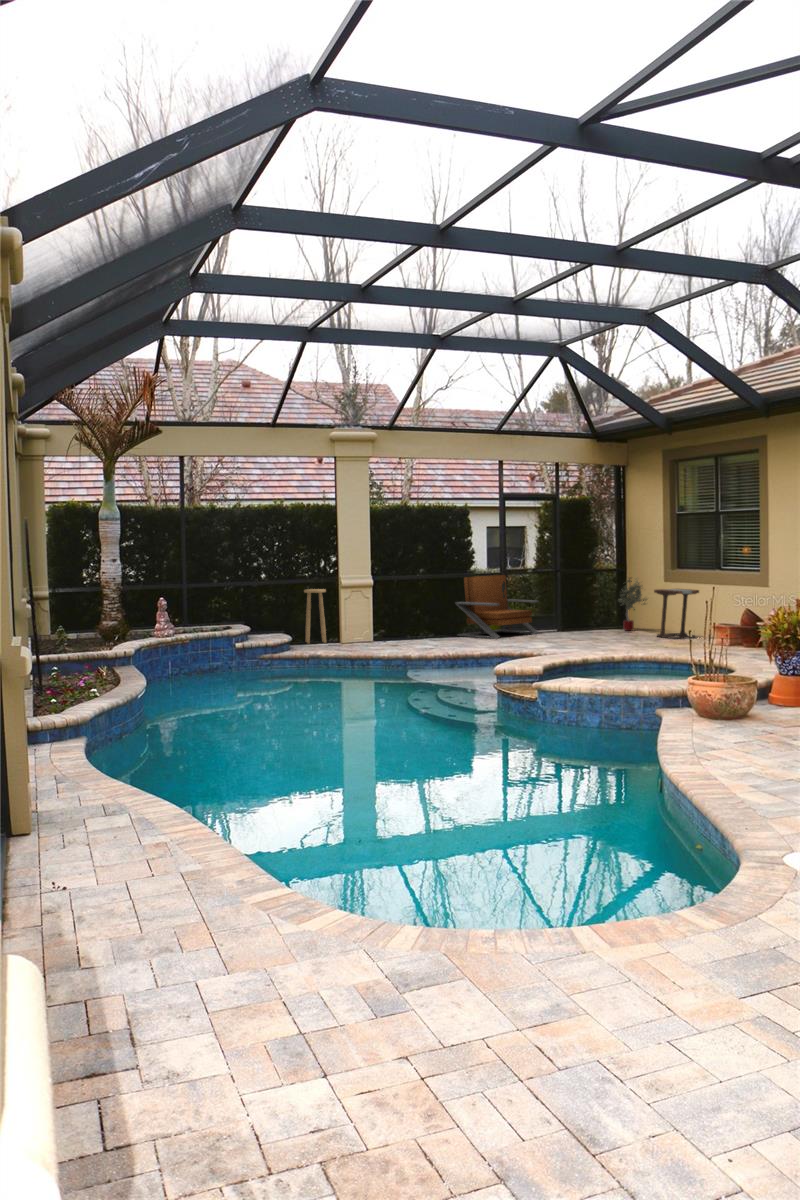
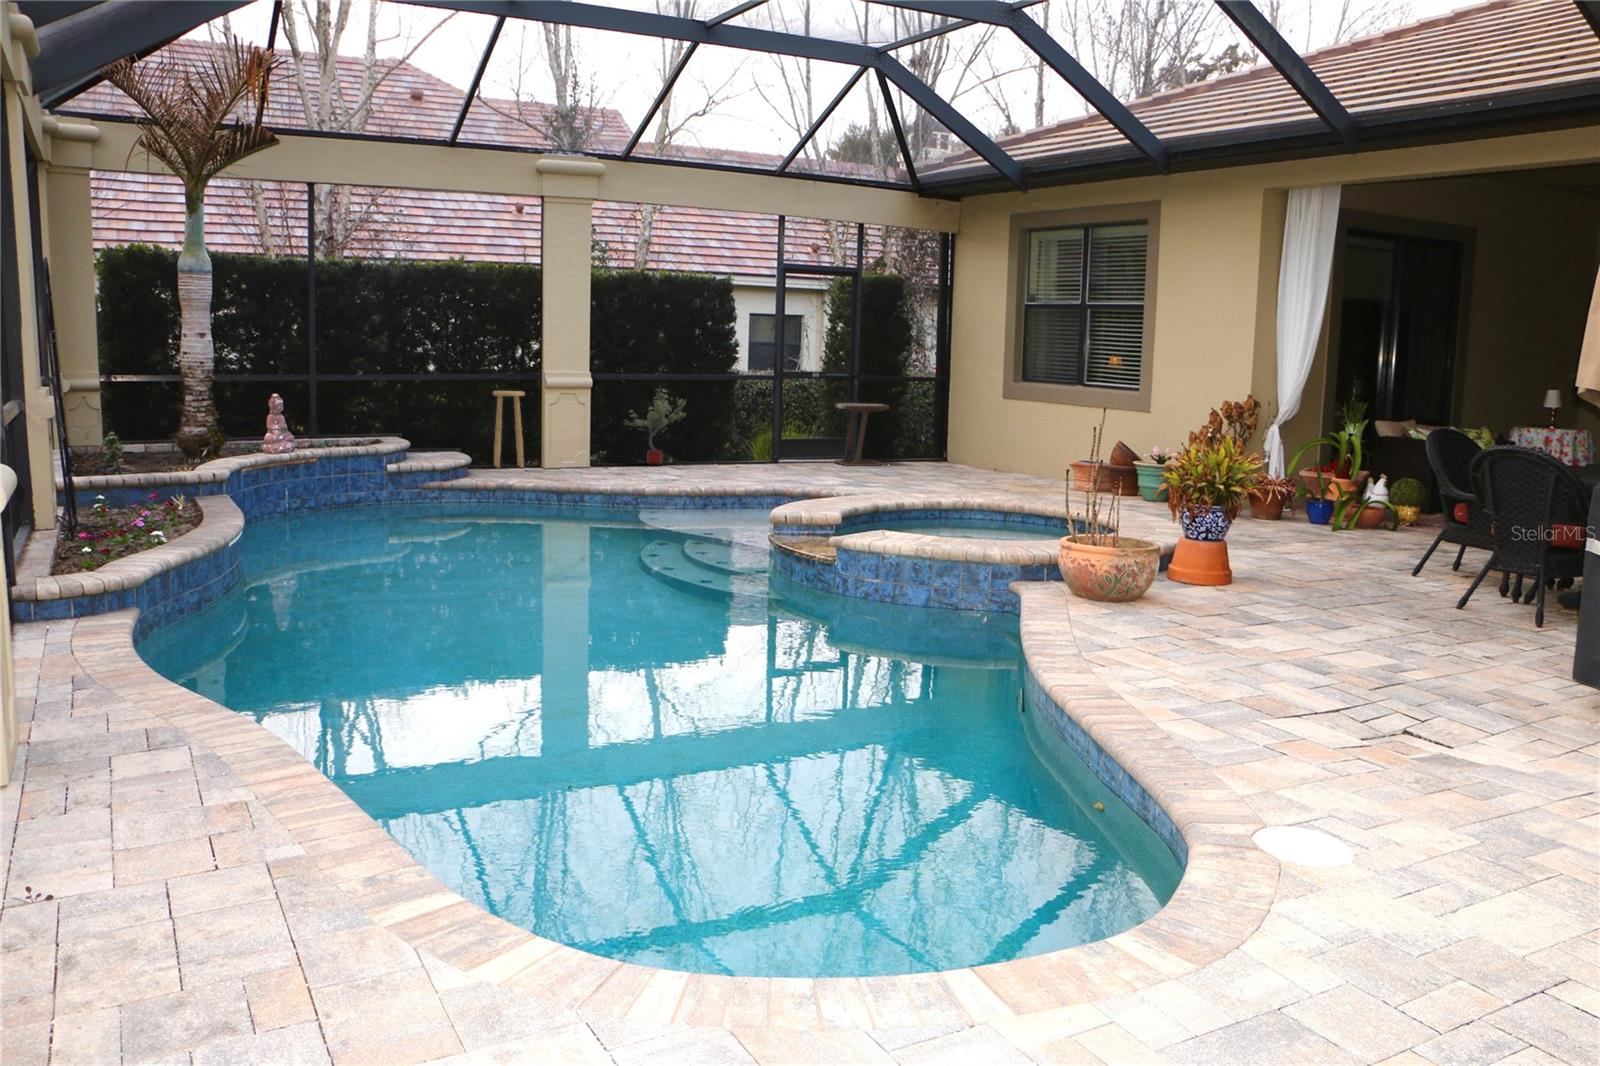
lounge chair: present [455,575,539,639] -> none [707,382,821,470]
potted tree: present [618,578,647,631] -> present [624,390,686,465]
side table: present [654,589,699,639] -> present [834,403,889,466]

